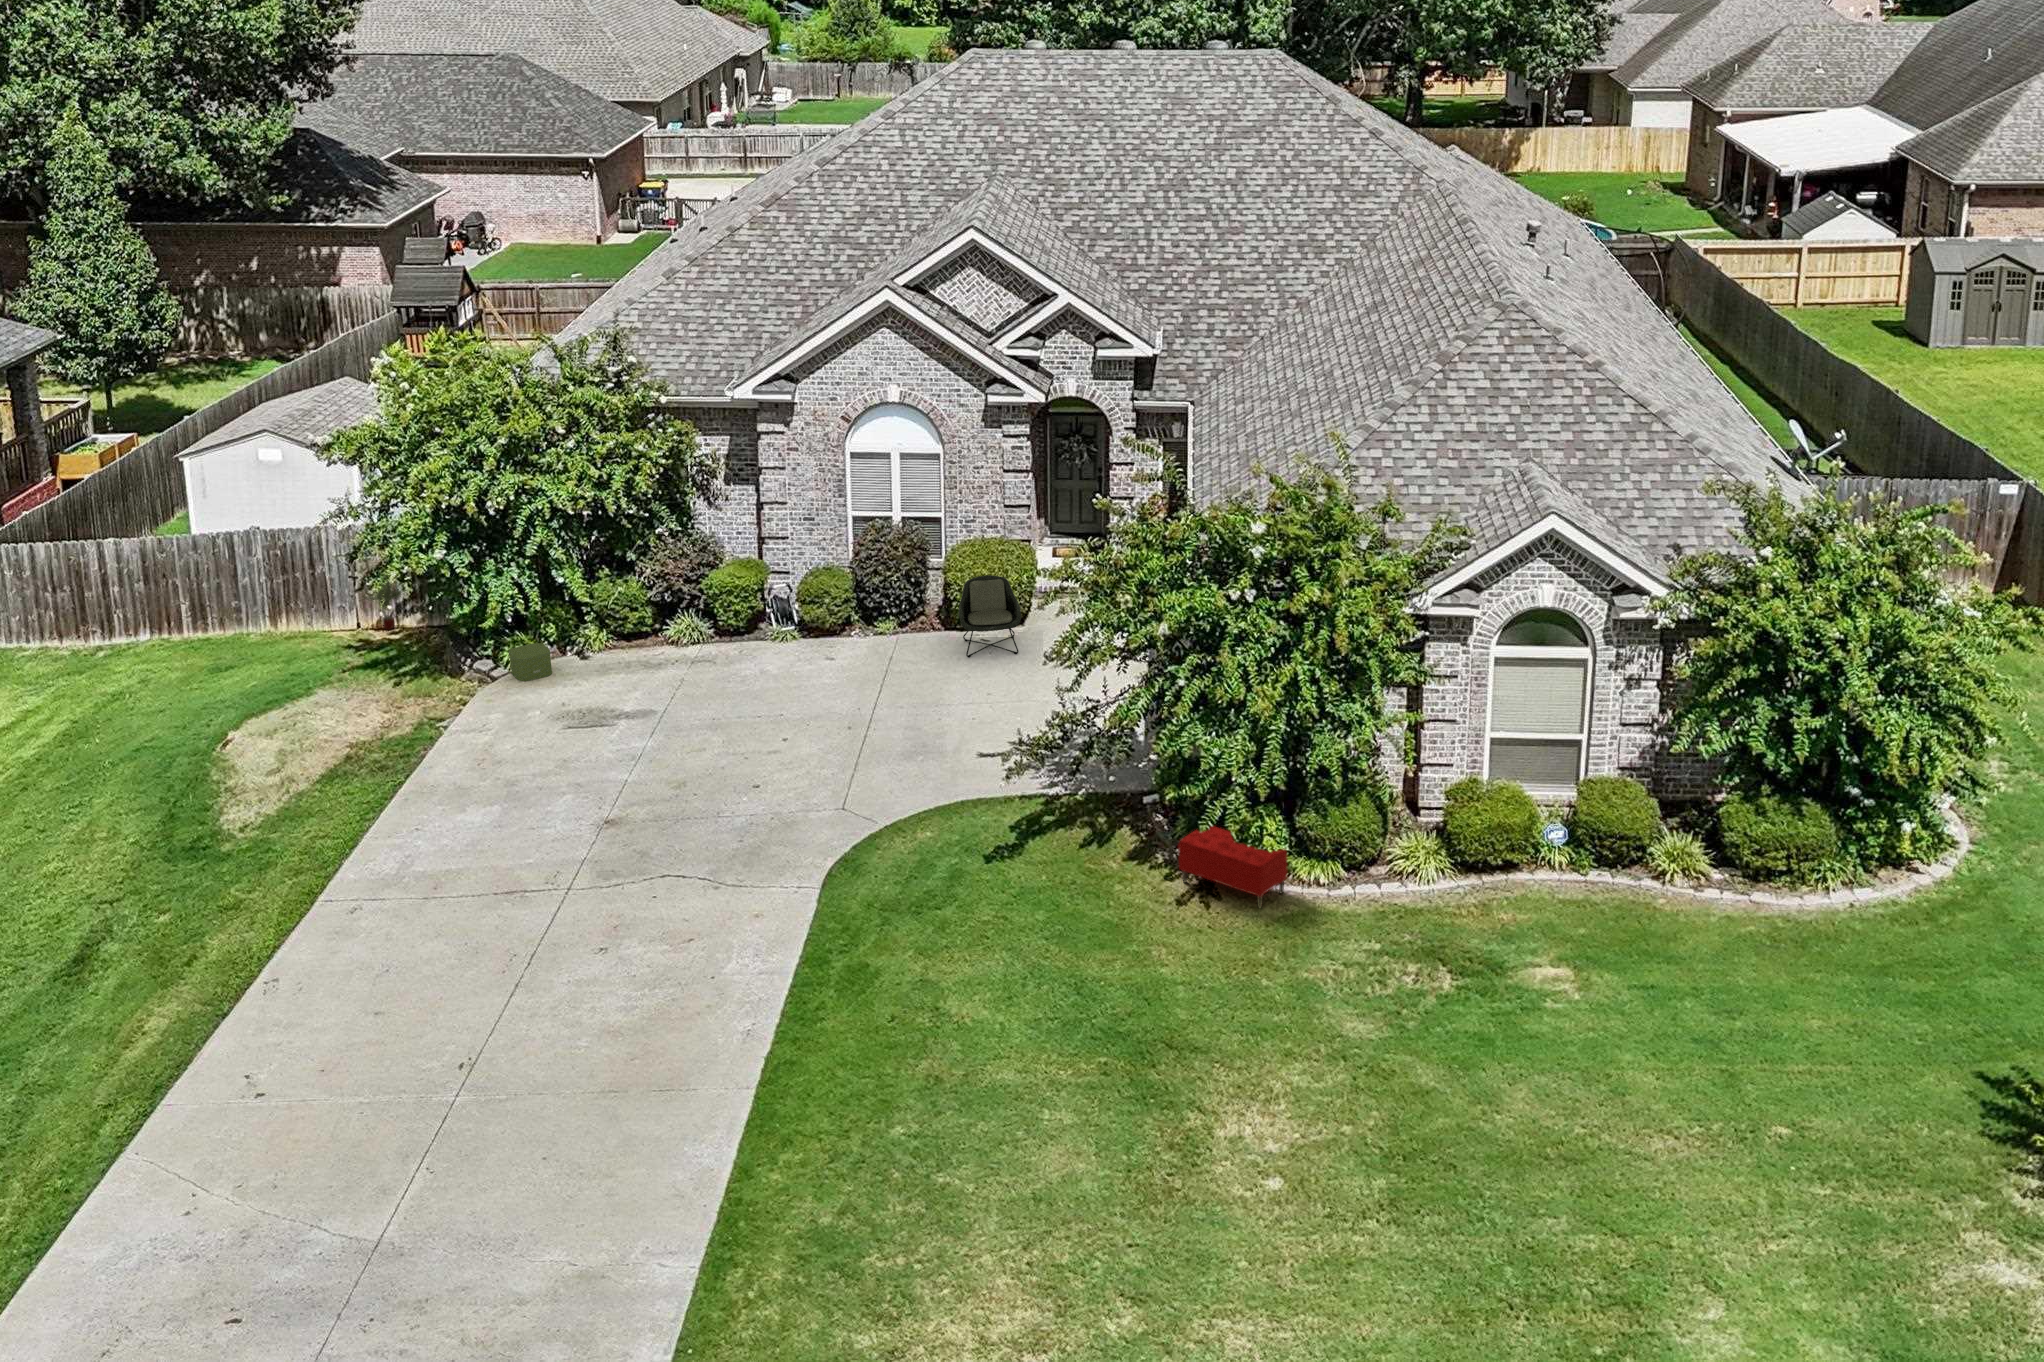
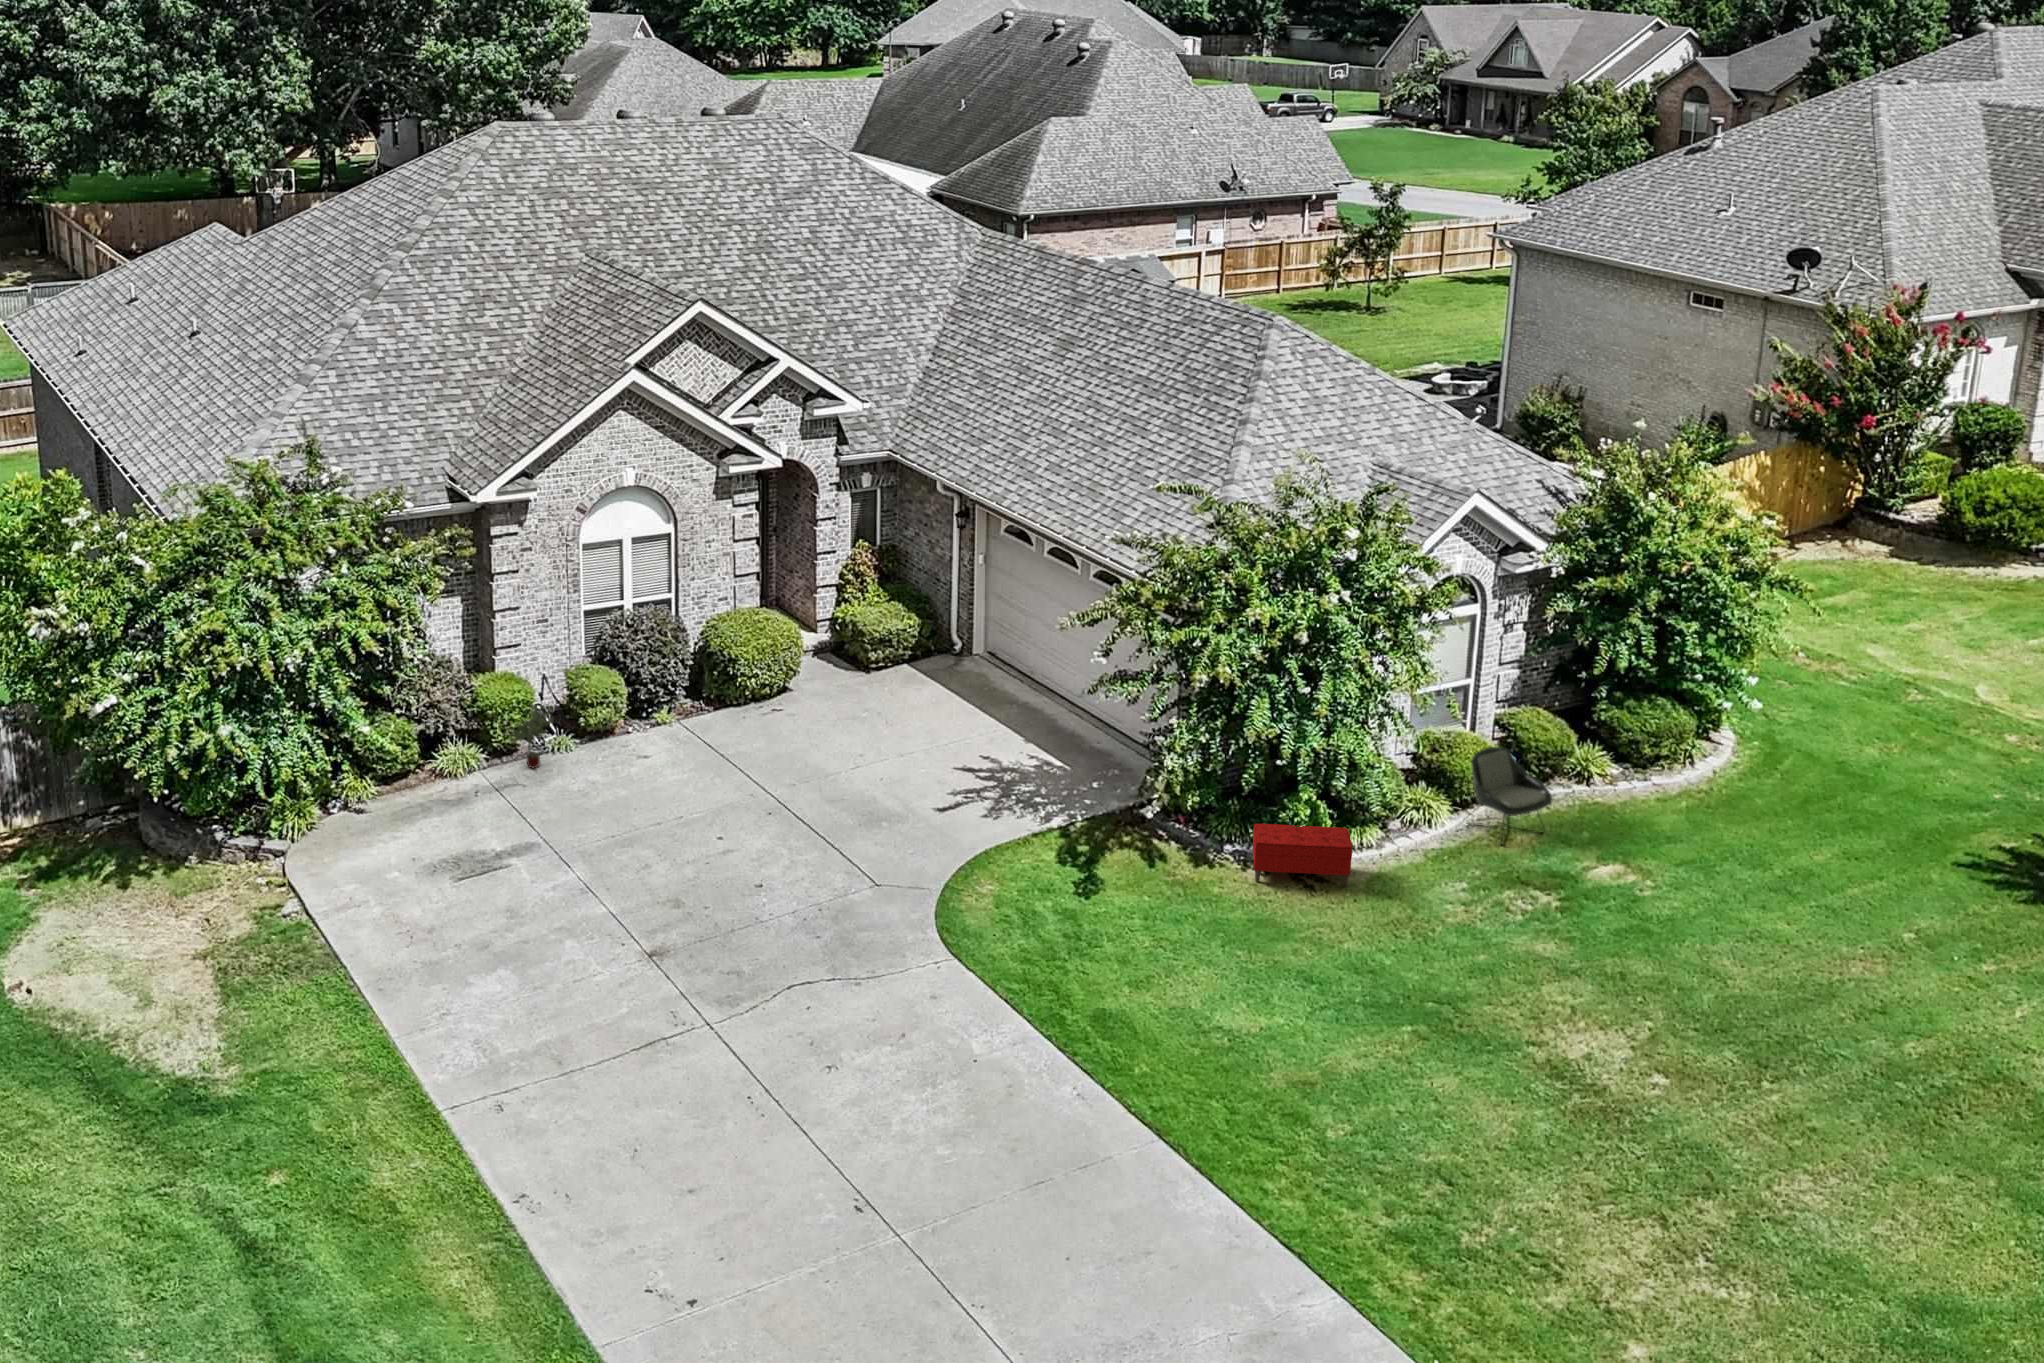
potted tree: present [364,573,406,630] -> present [510,701,554,768]
lounge chair: present [959,575,1021,658] -> present [1467,747,1552,838]
storage box: present [509,643,552,681] -> none [296,810,351,857]

